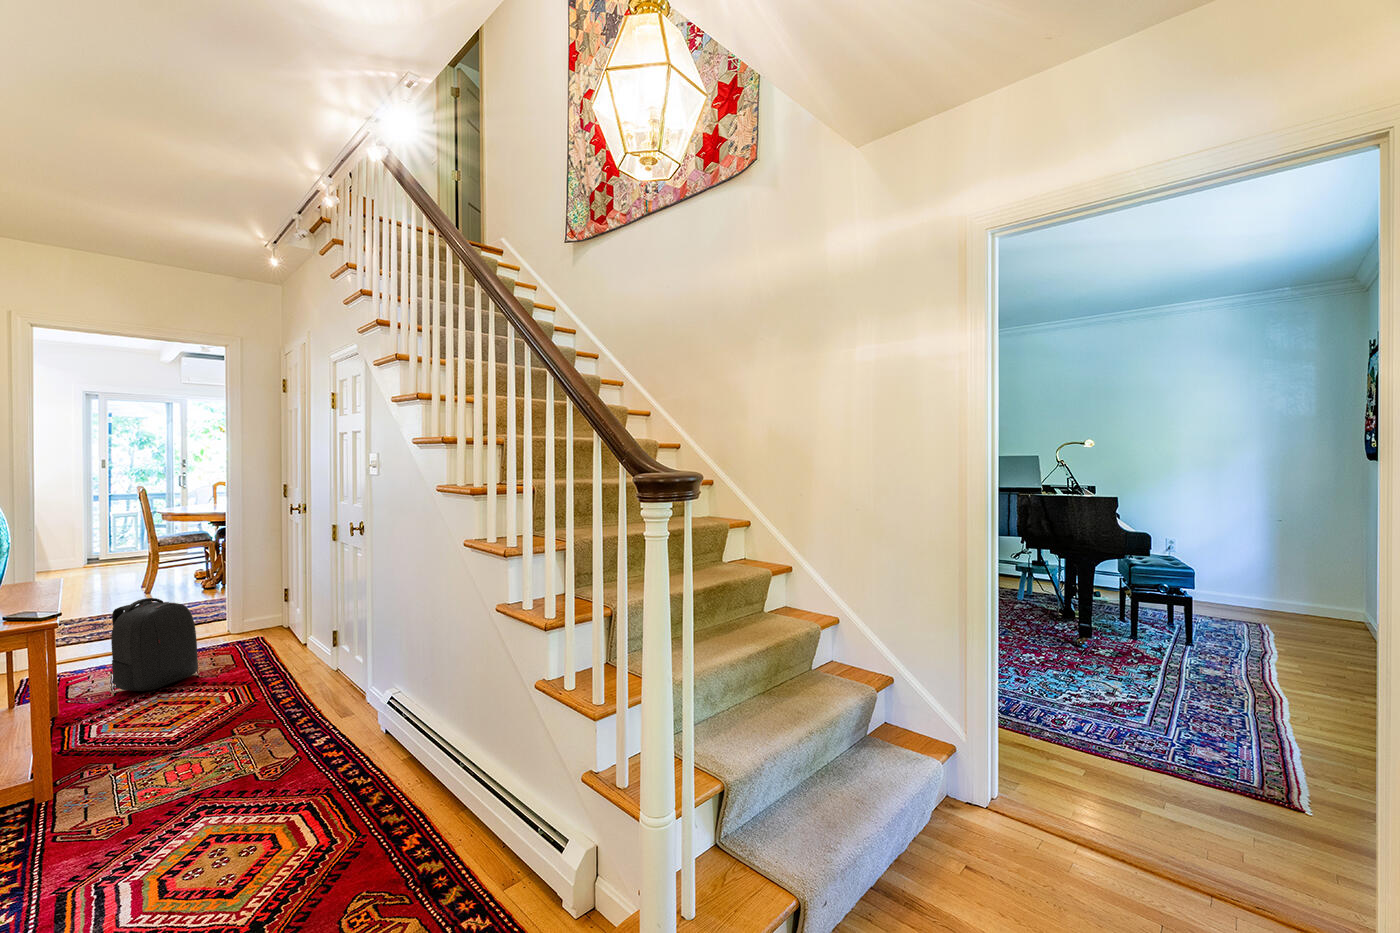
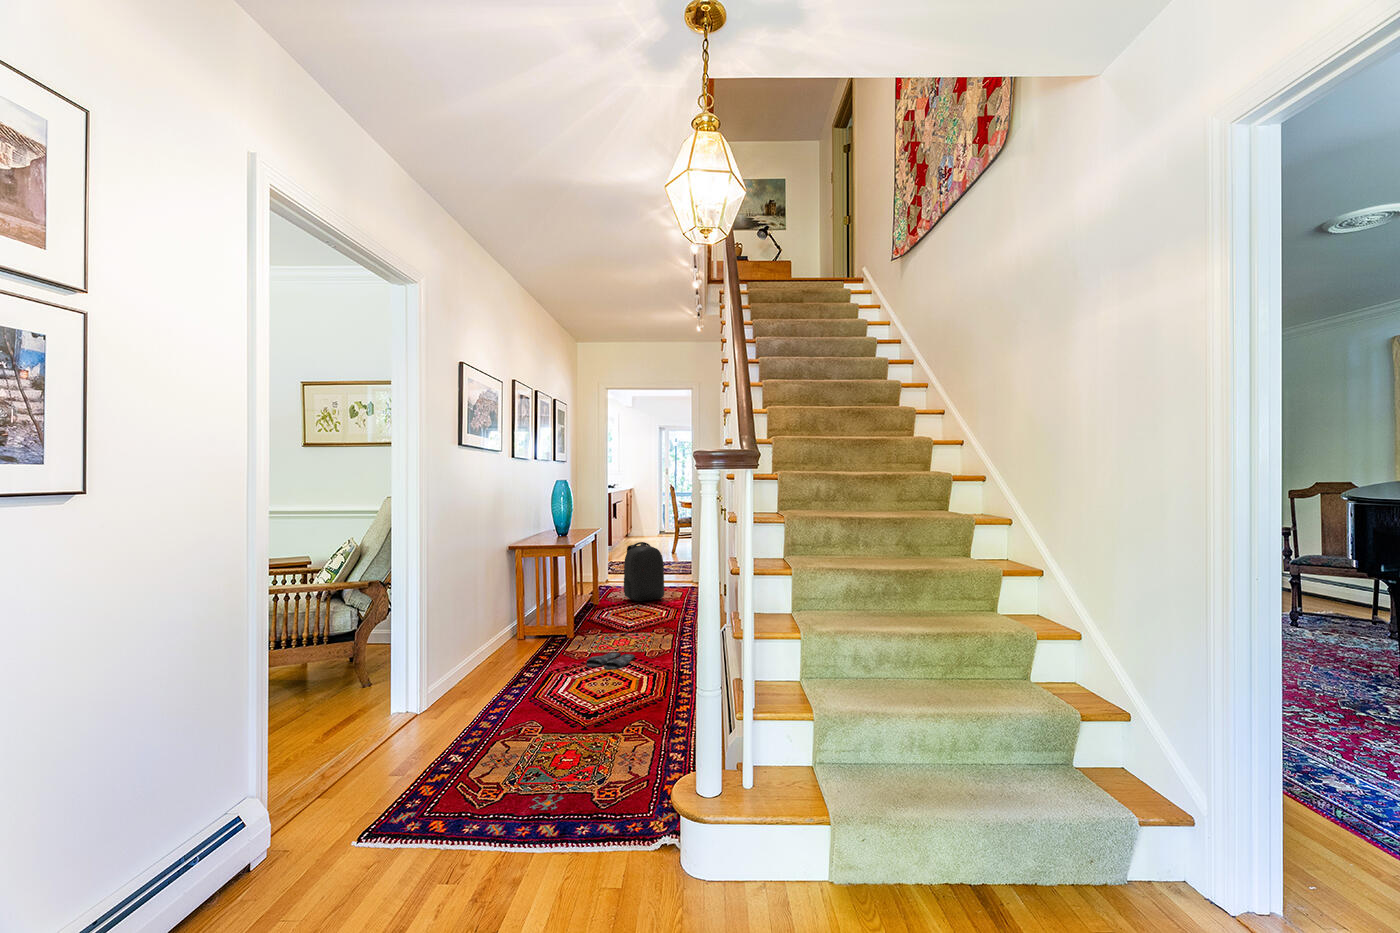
slippers: none [137,785,236,843] -> present [586,652,635,670]

